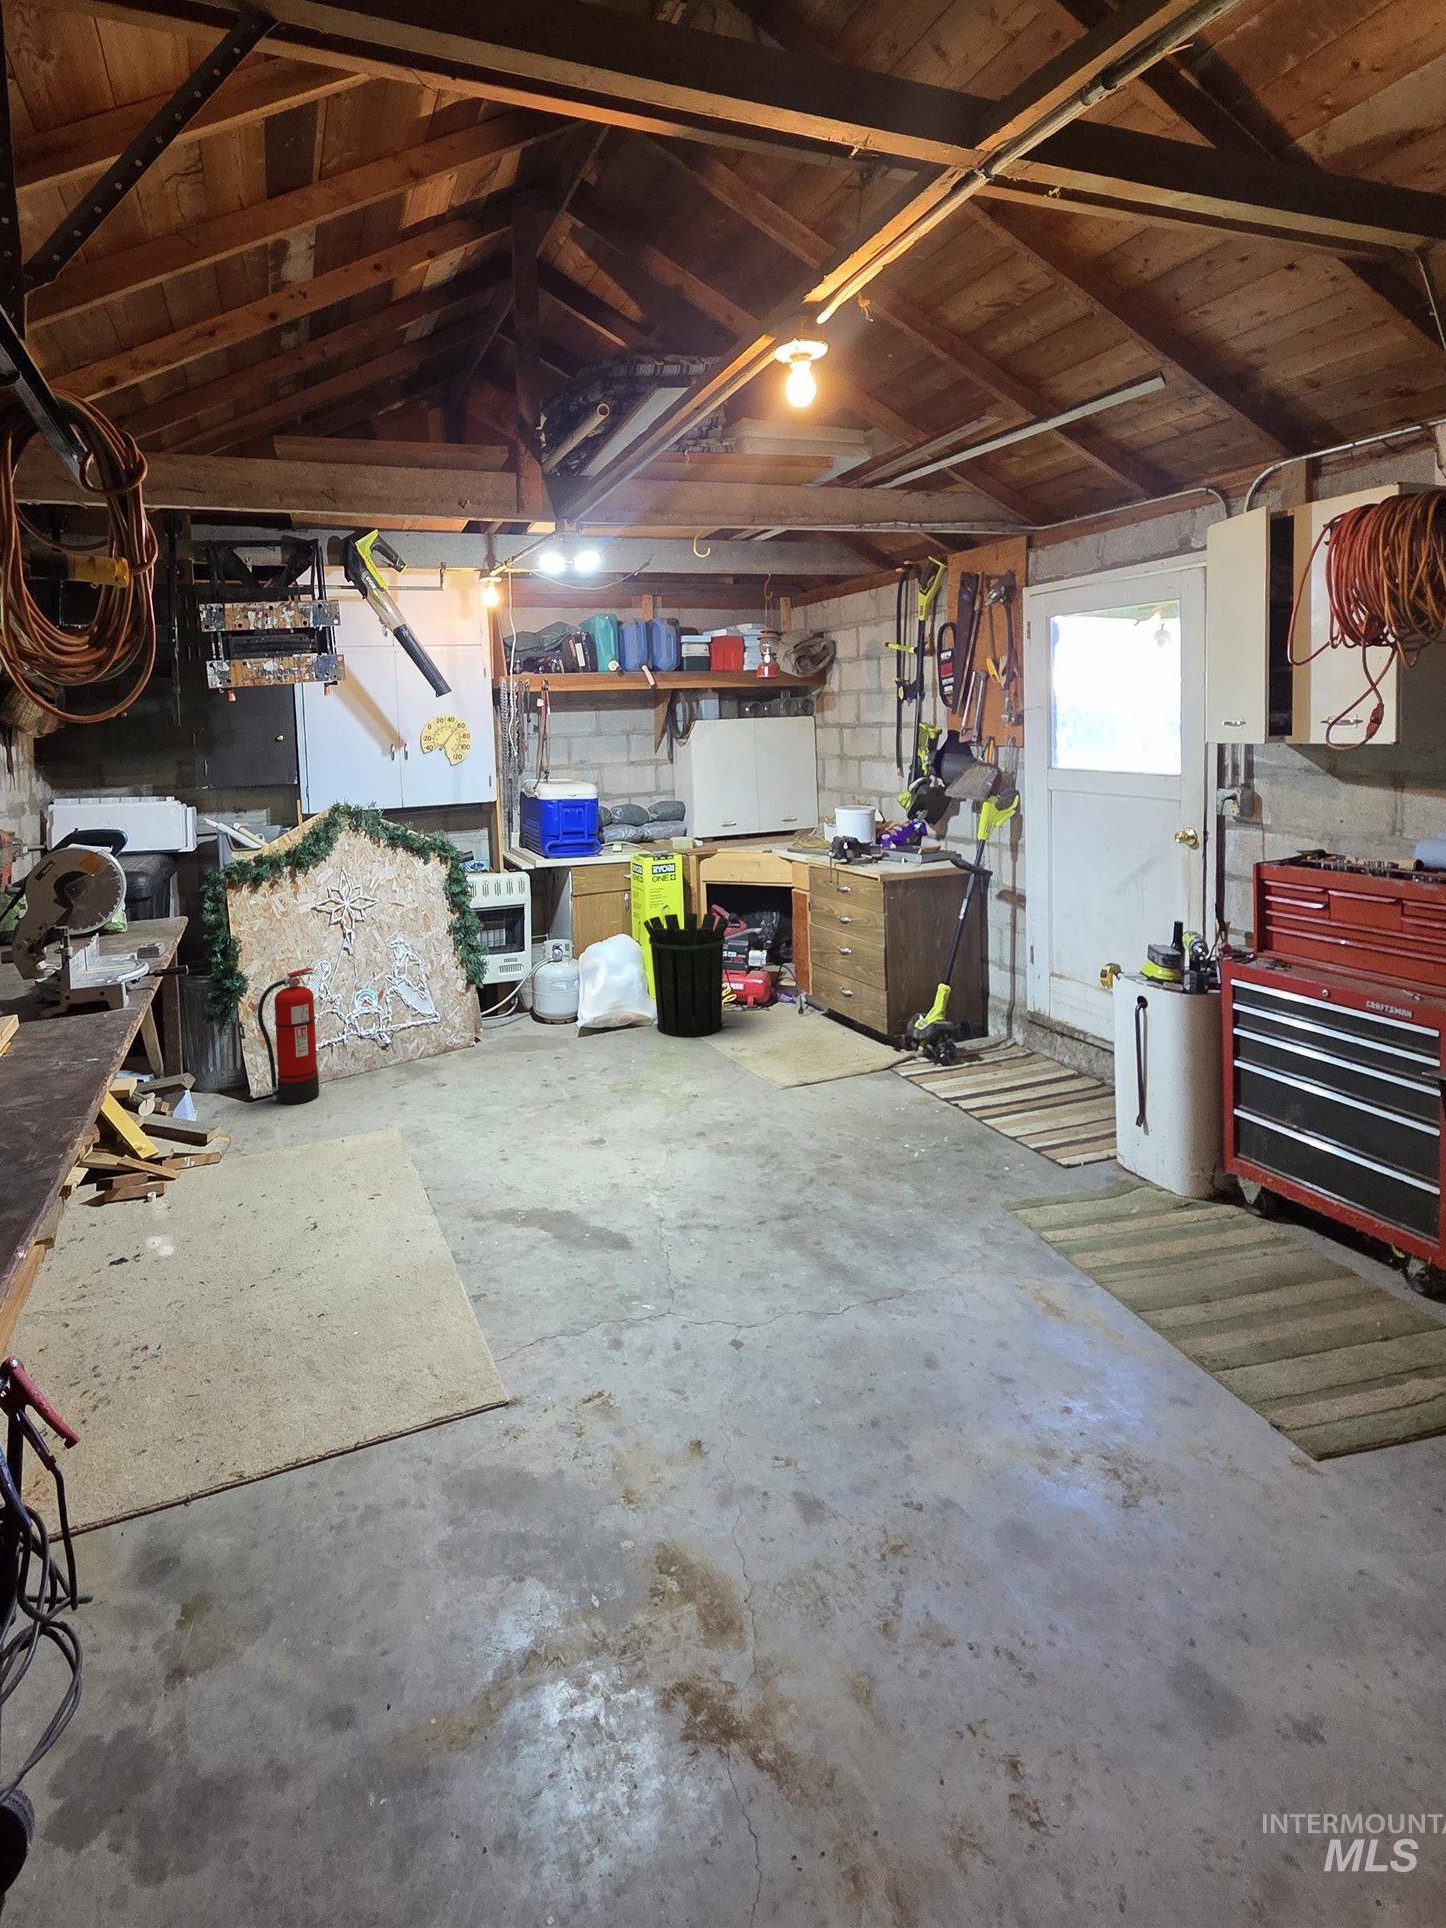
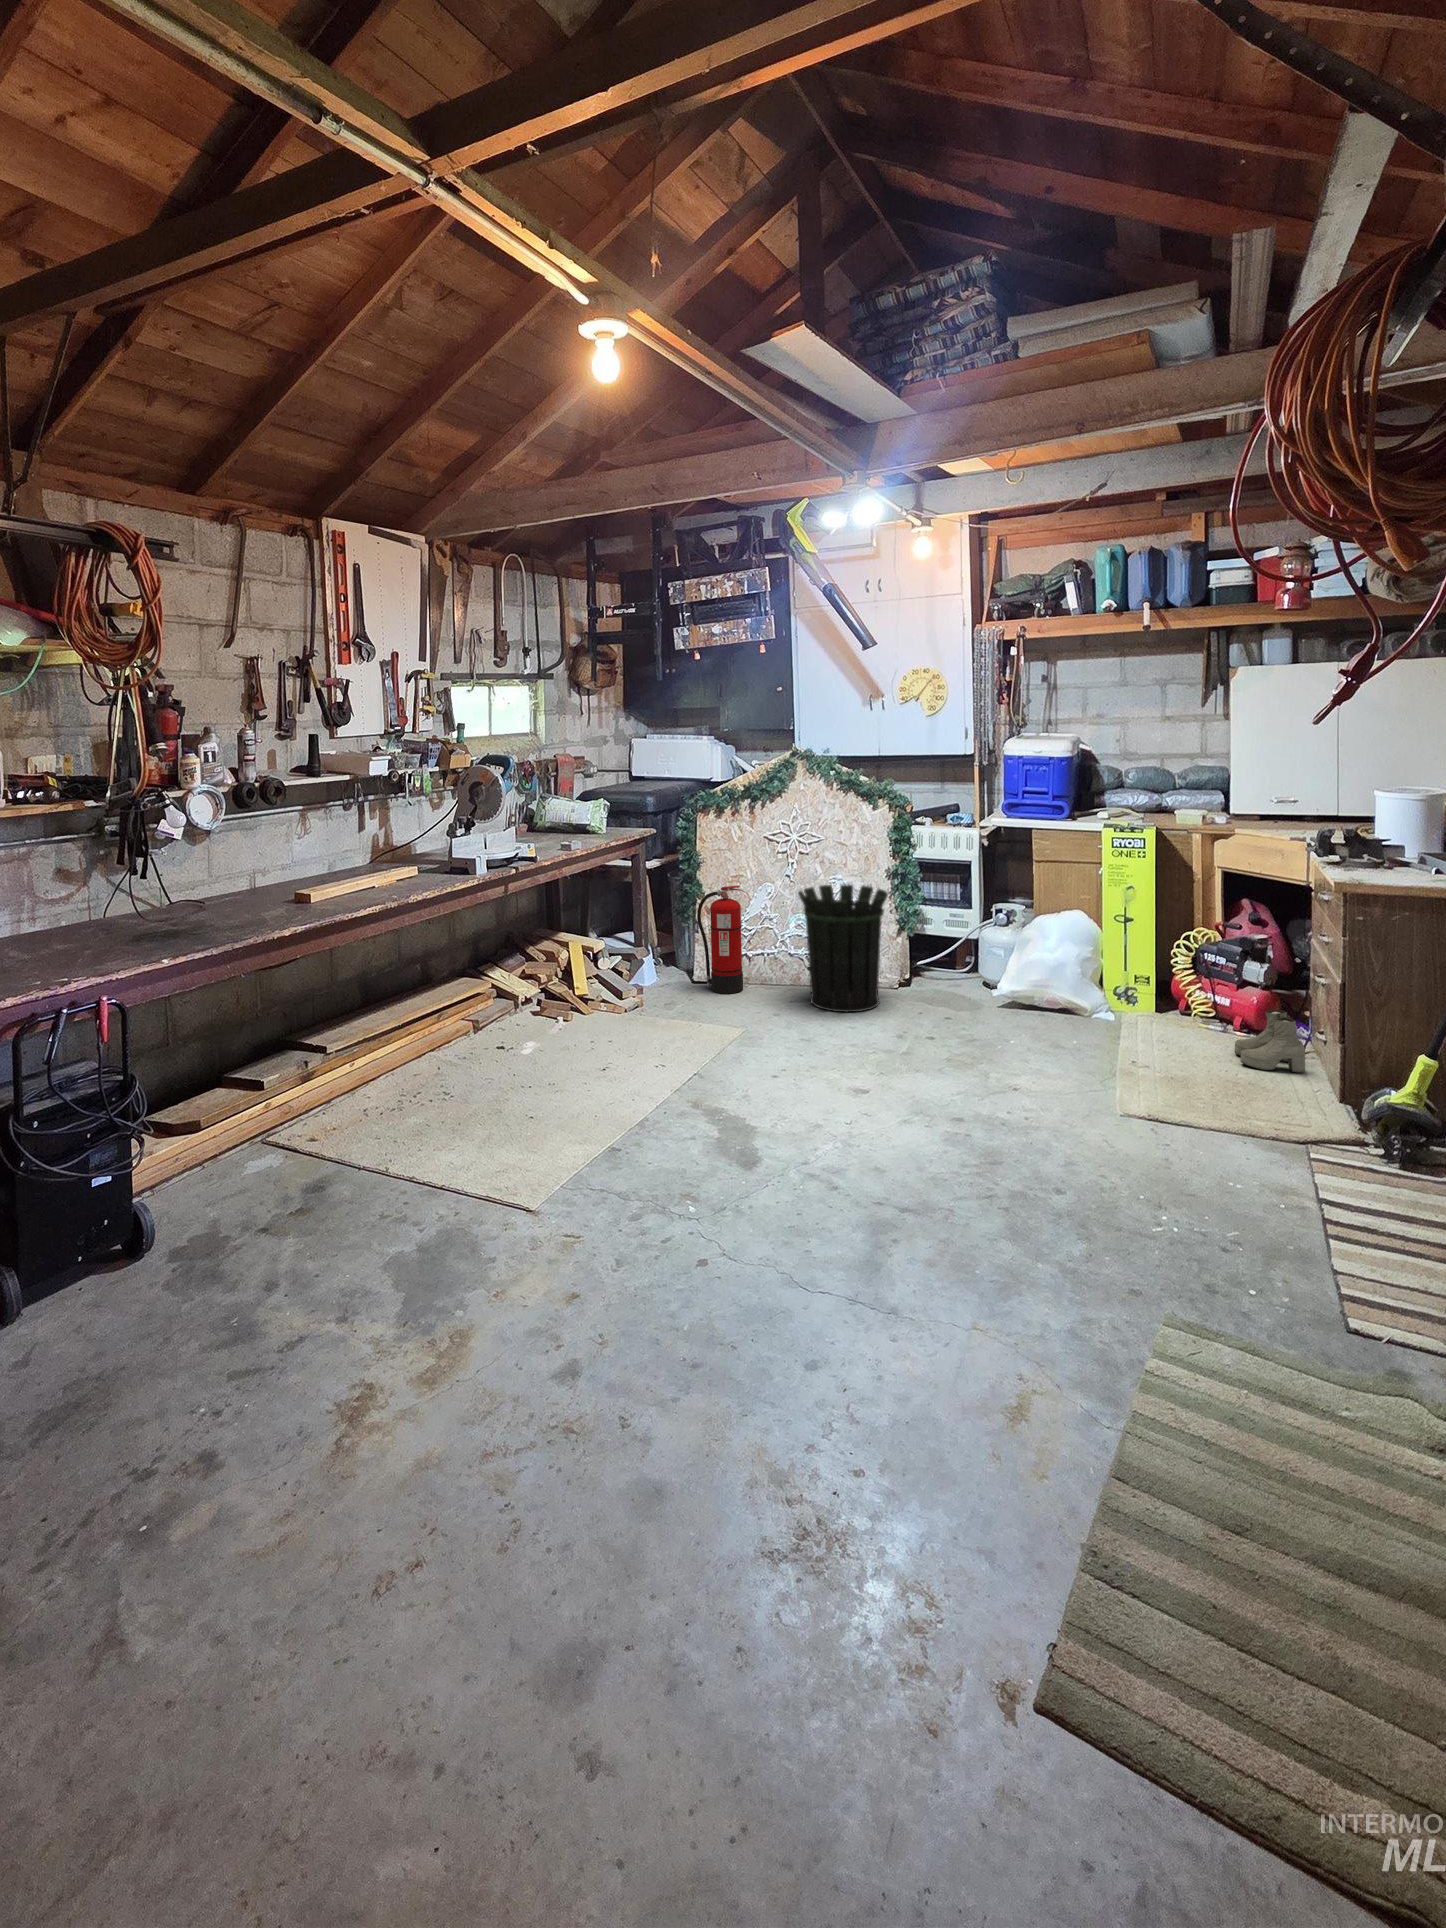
waste bin: present [644,913,729,1037] -> present [798,885,888,1012]
boots: none [773,984,825,1032] -> present [1234,1010,1305,1073]

